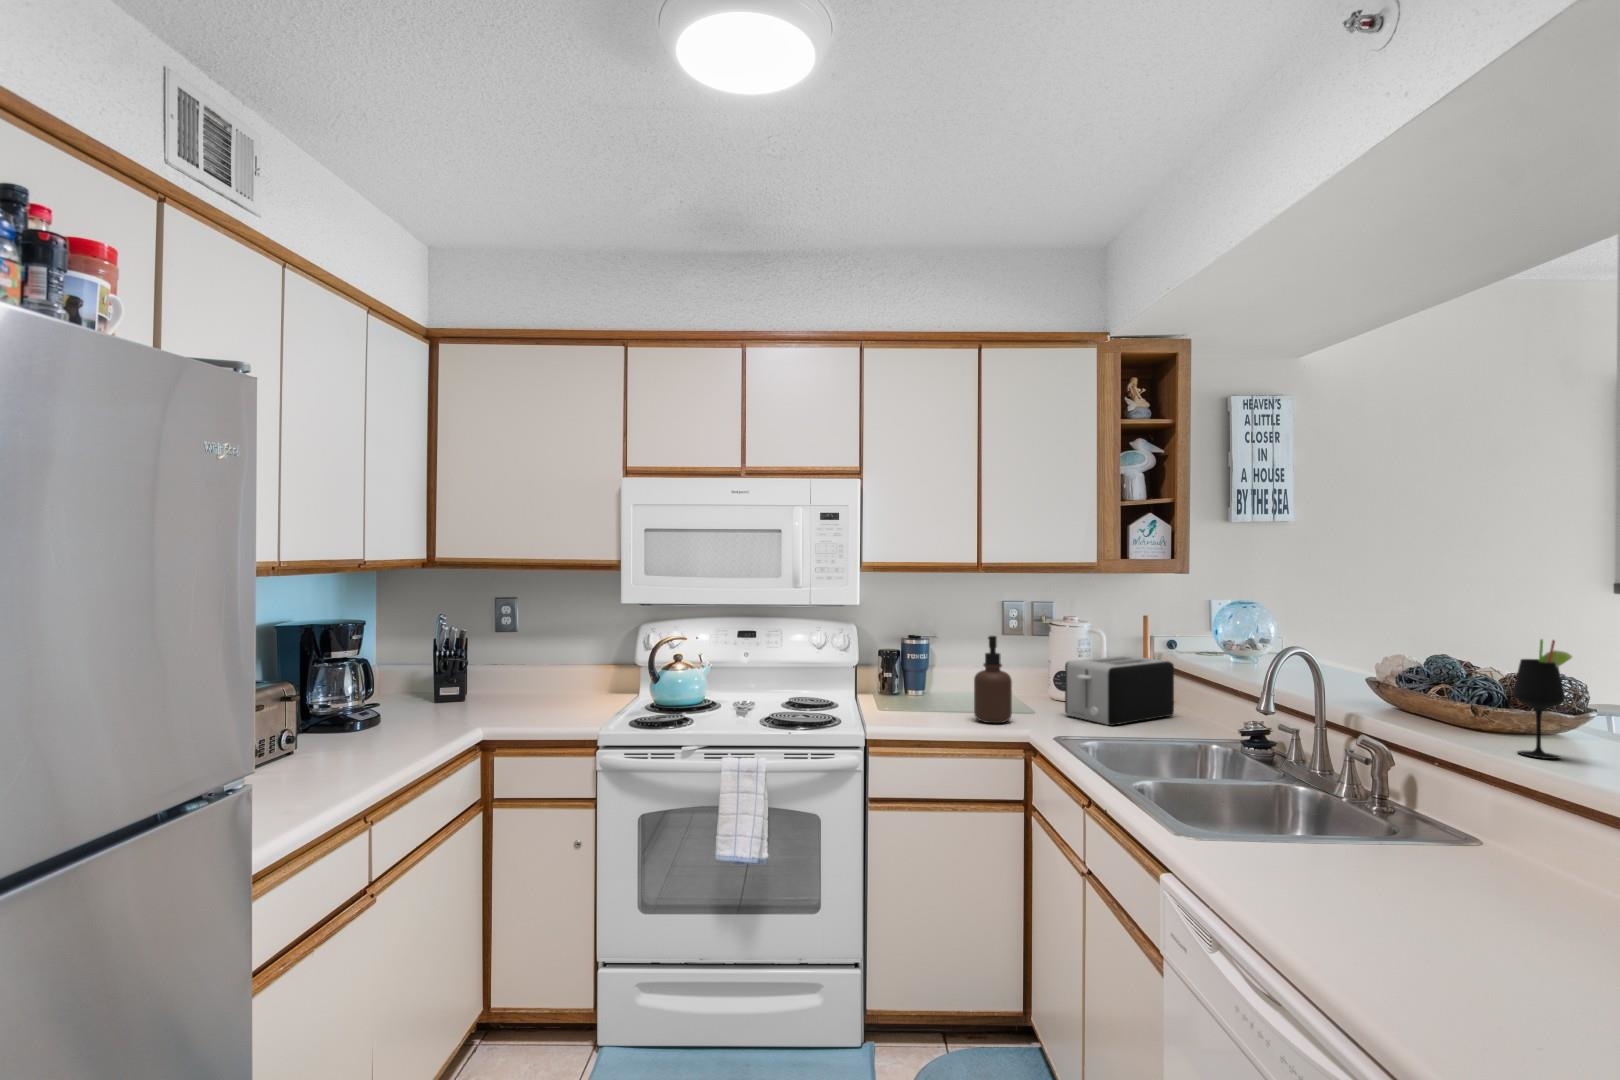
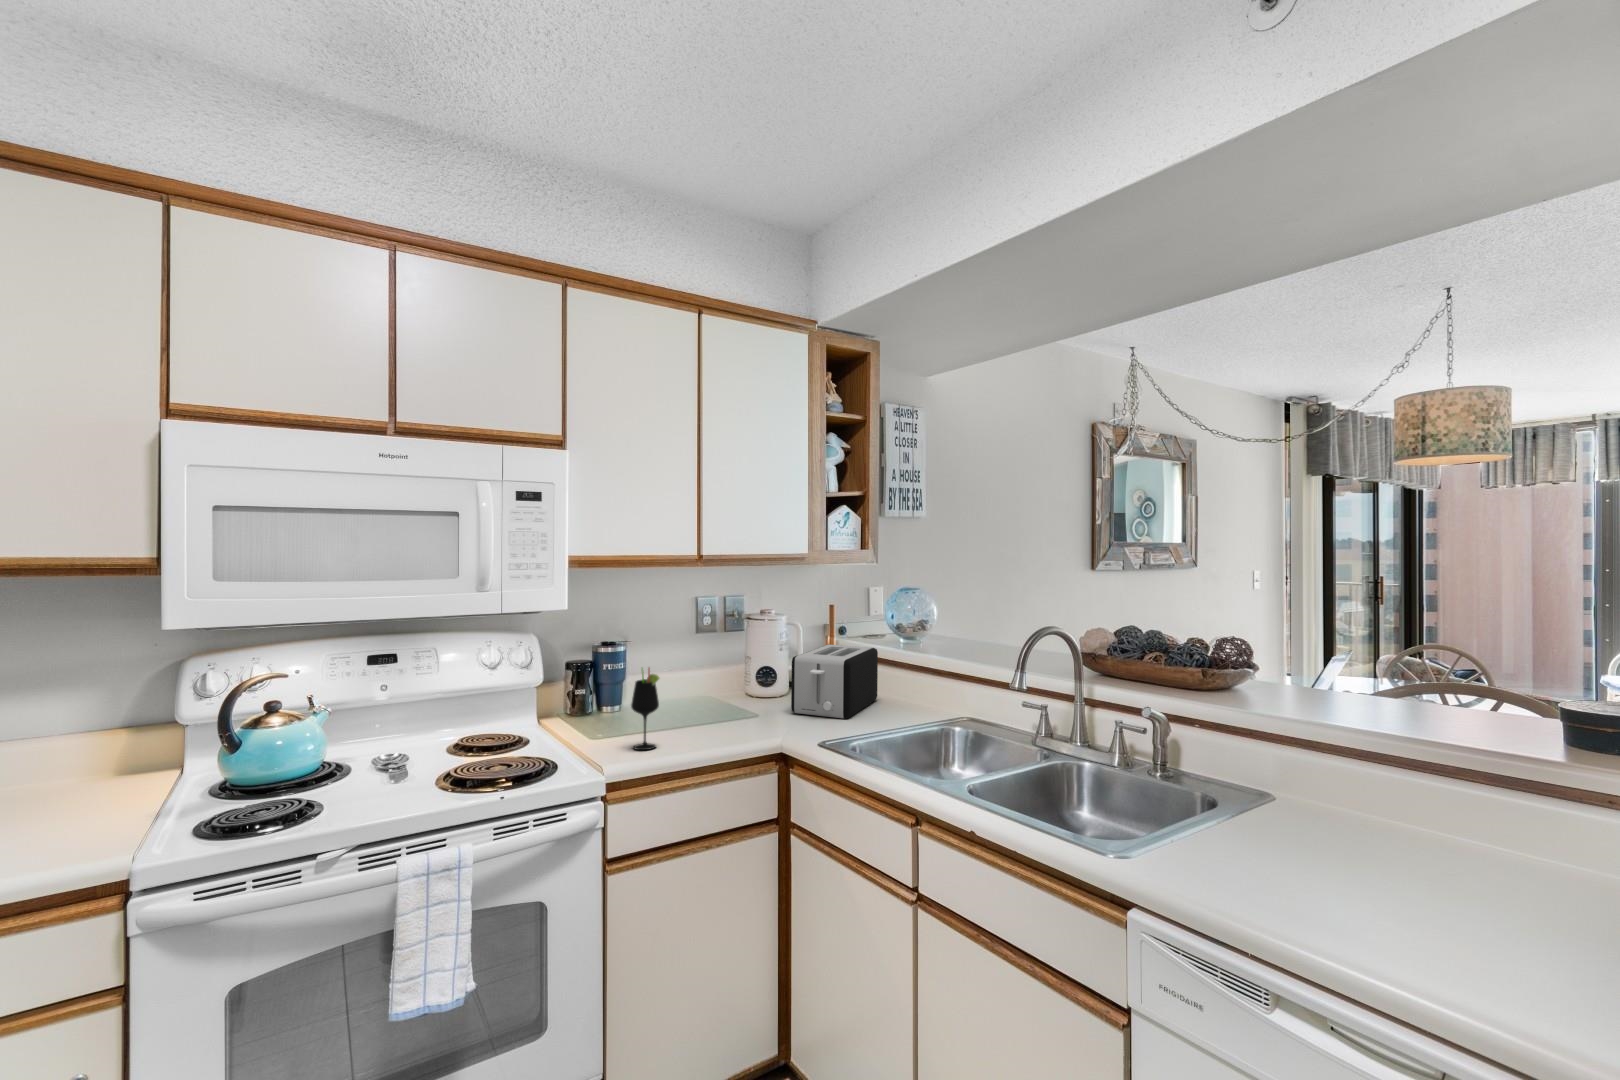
soap dispenser: present [974,636,1012,723] -> none [713,636,754,735]
wine glass: present [1513,640,1572,759] -> present [631,668,659,750]

